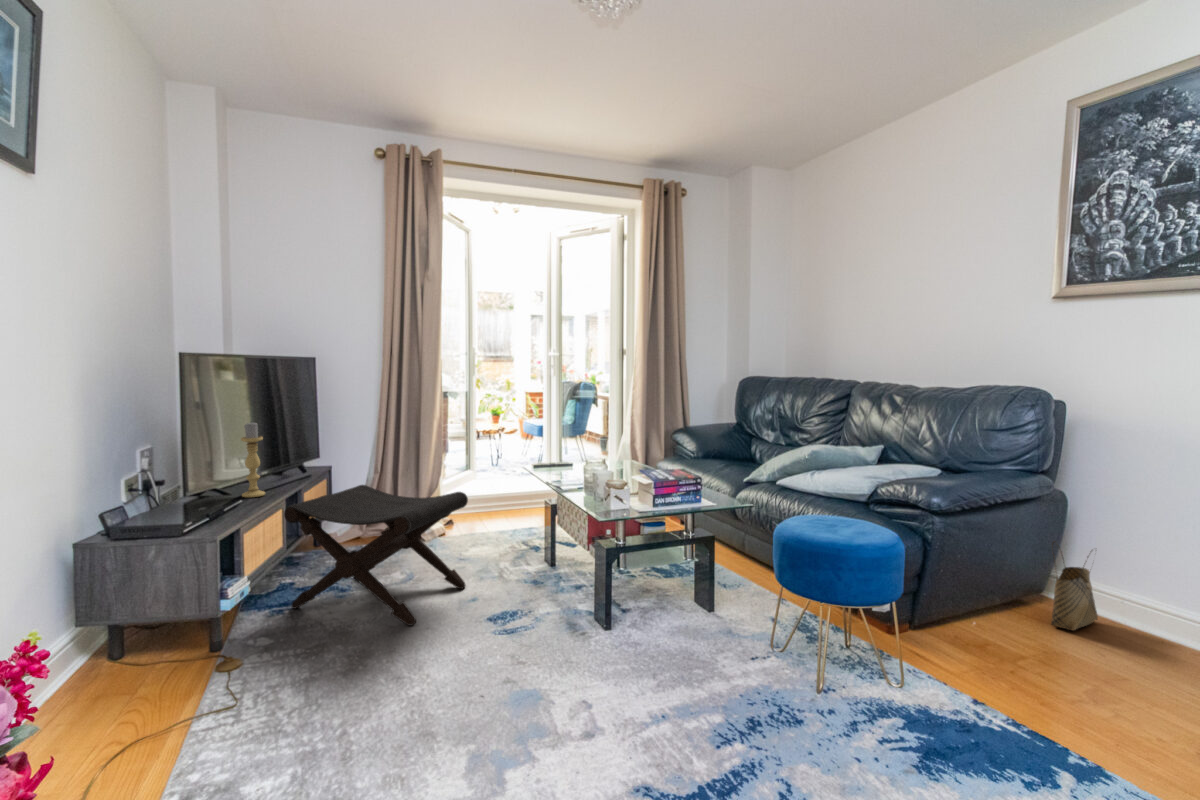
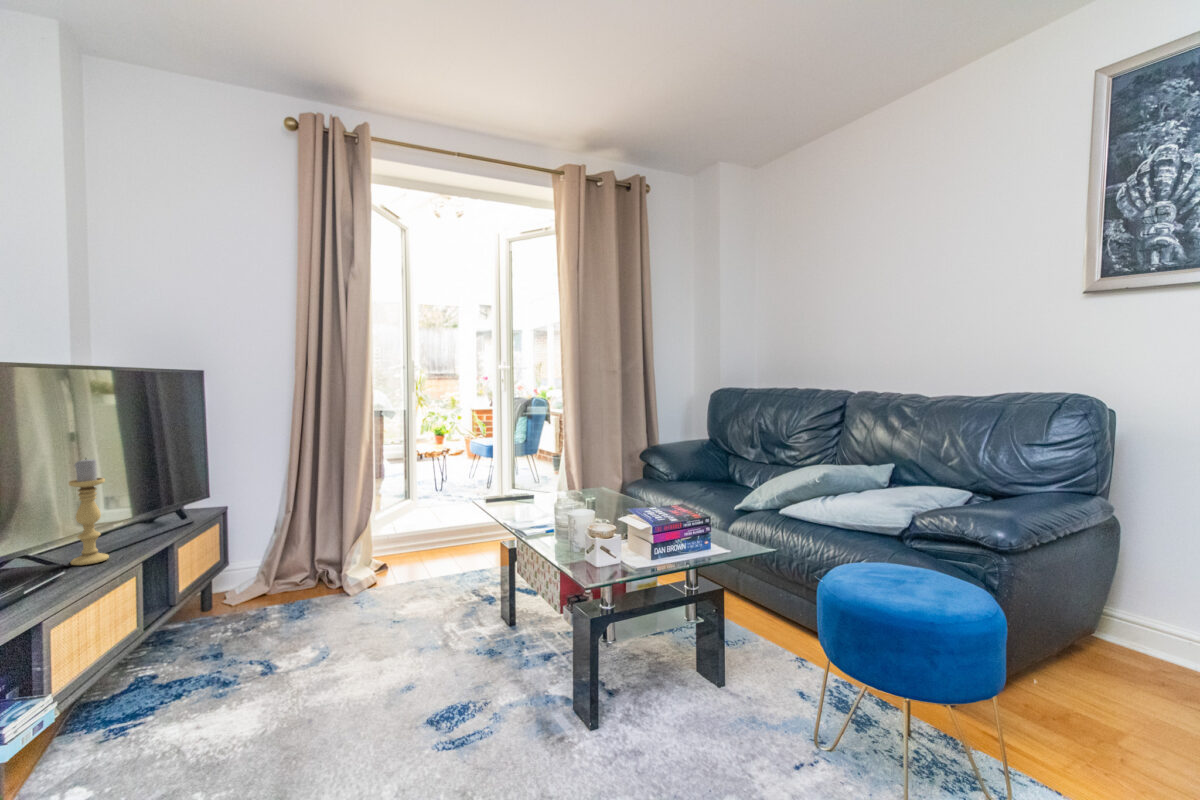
footstool: present [284,485,468,626] -> none [128,535,400,743]
woven basket: present [1051,541,1098,630] -> none [1114,575,1172,687]

